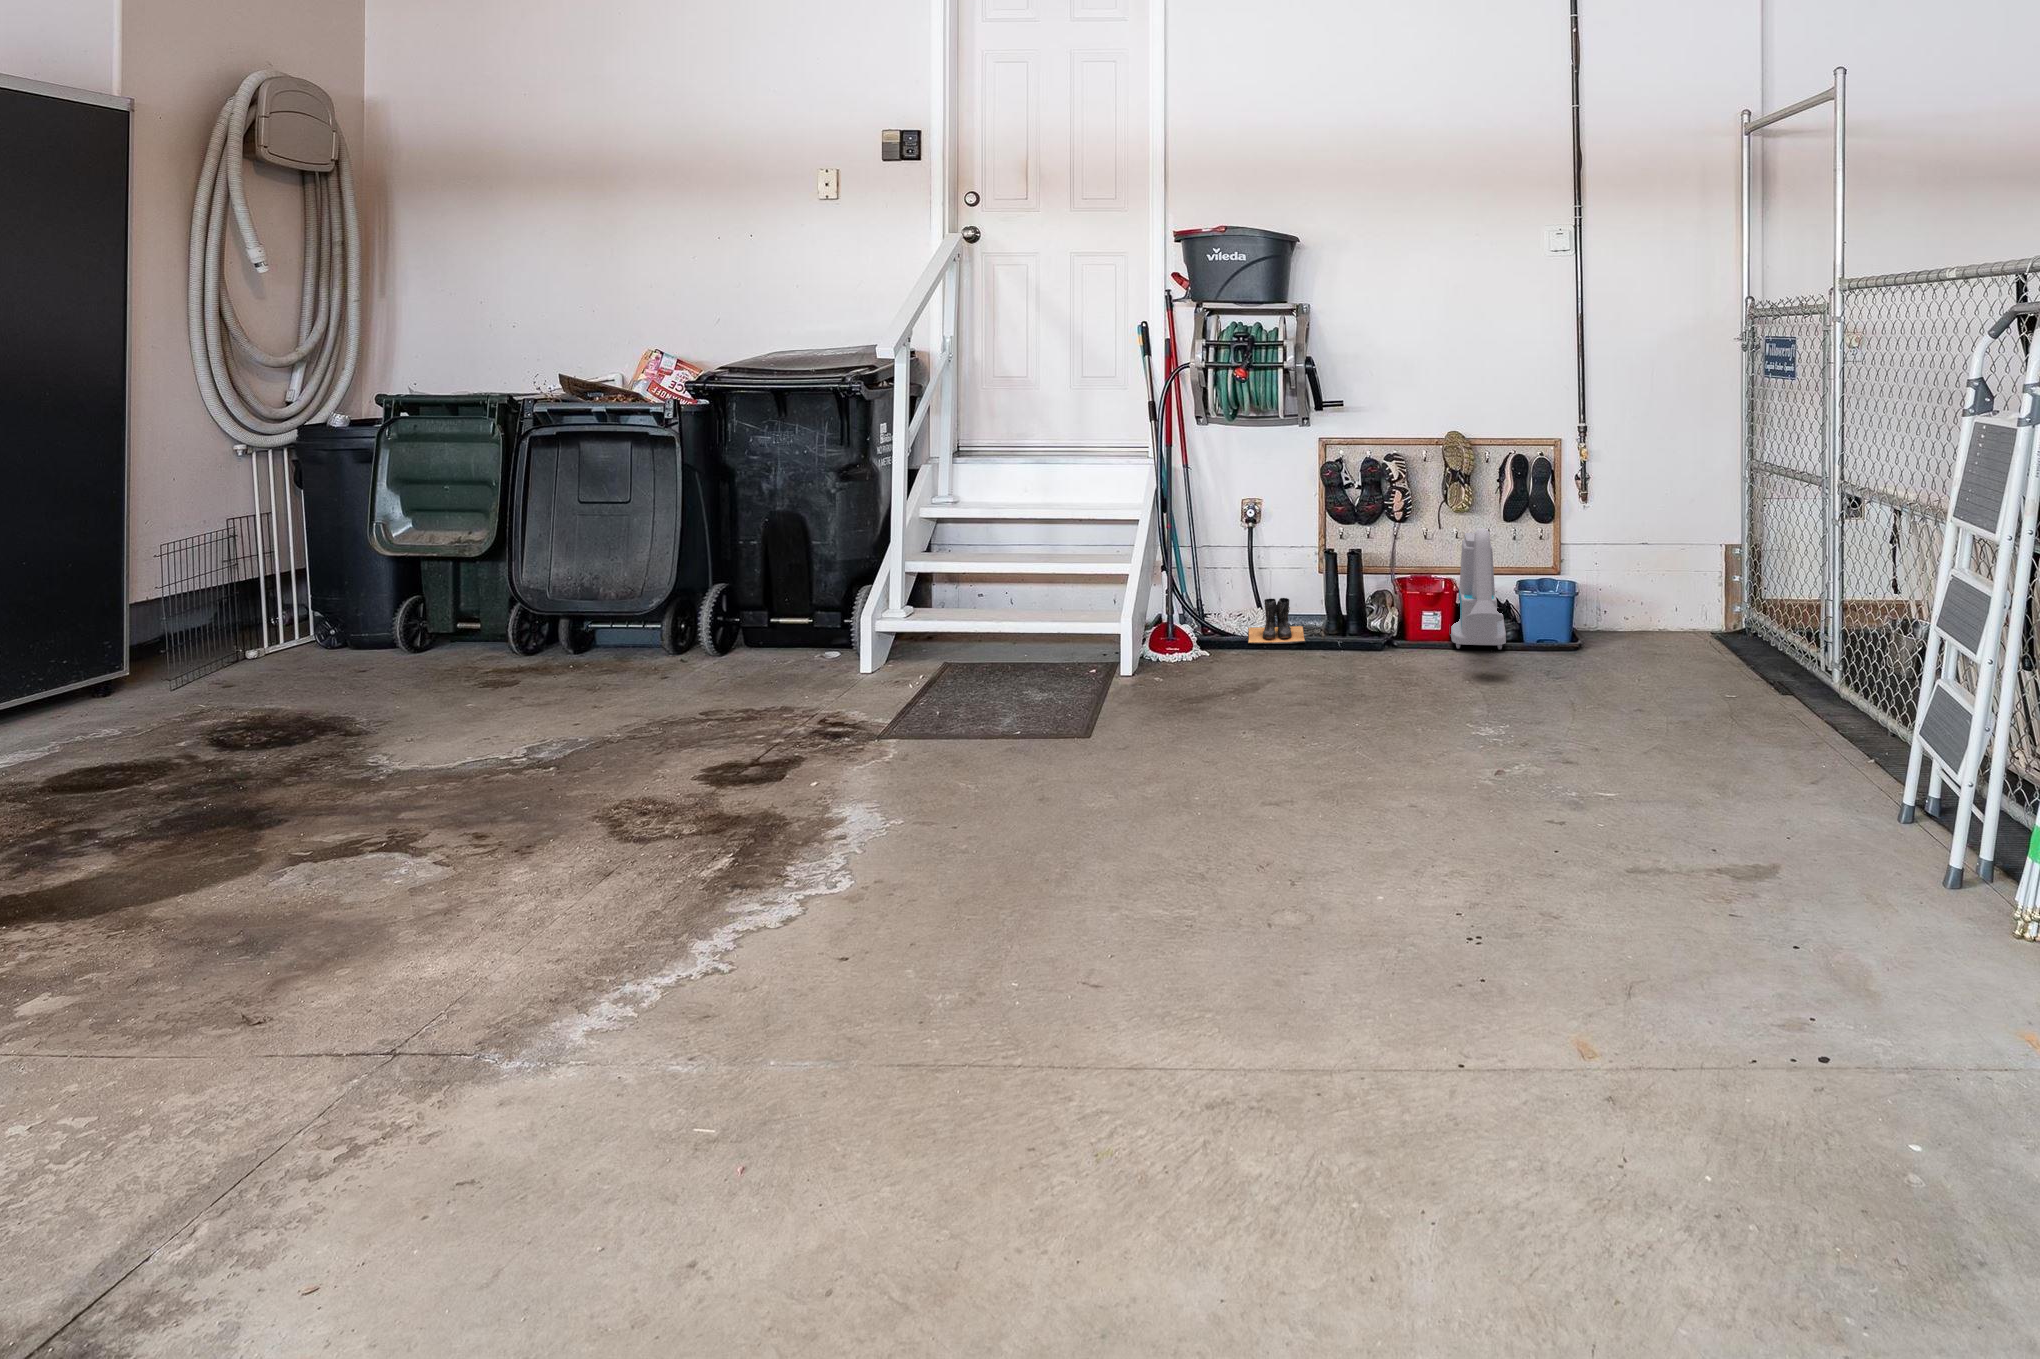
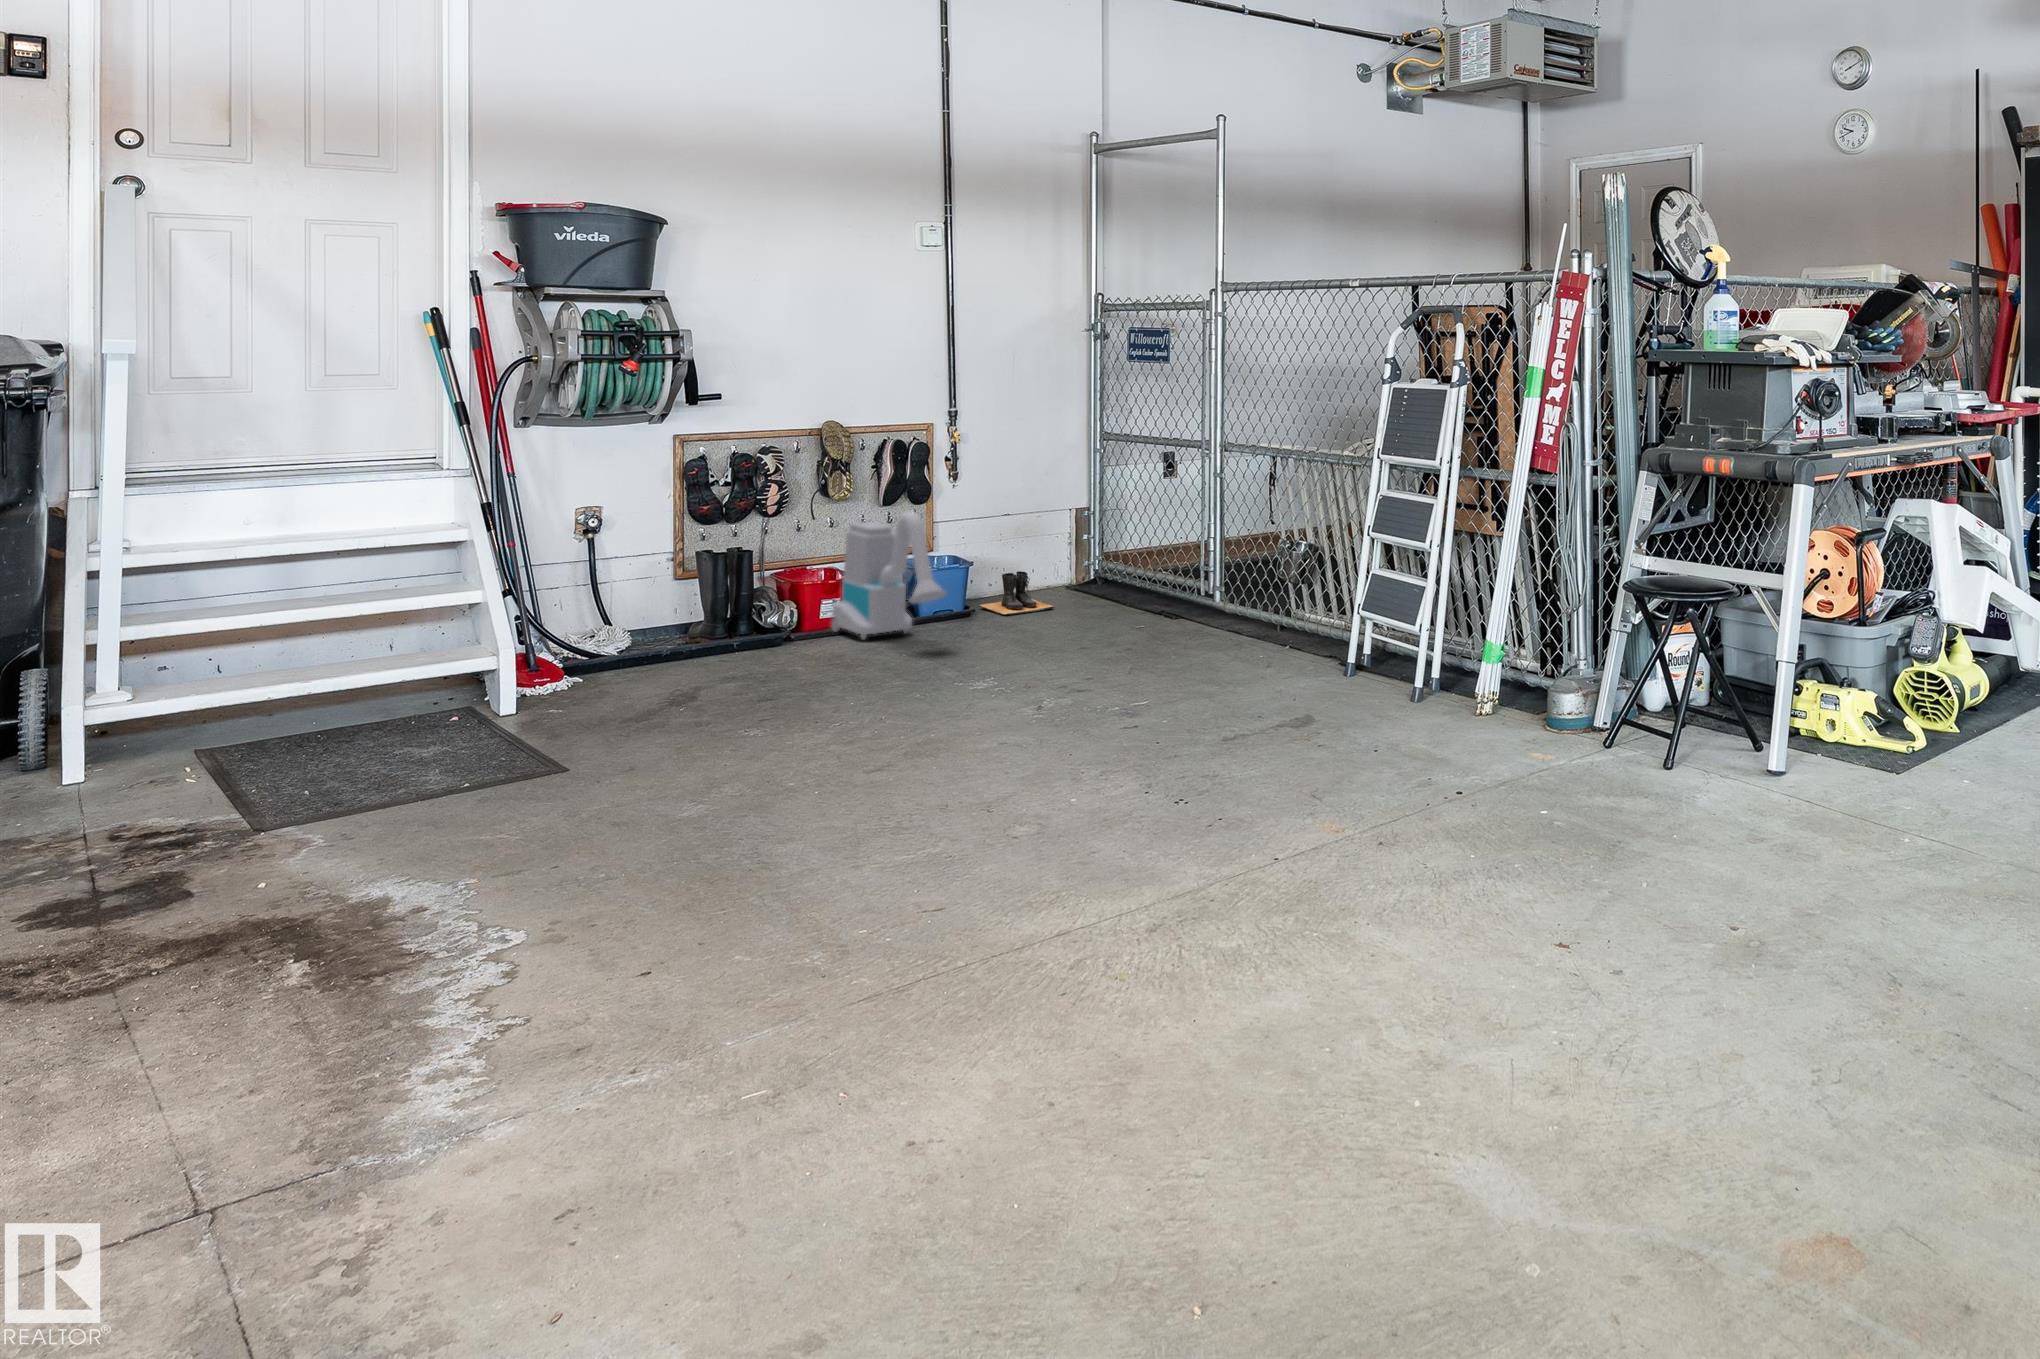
boots: present [1248,598,1305,644] -> present [979,571,1054,615]

